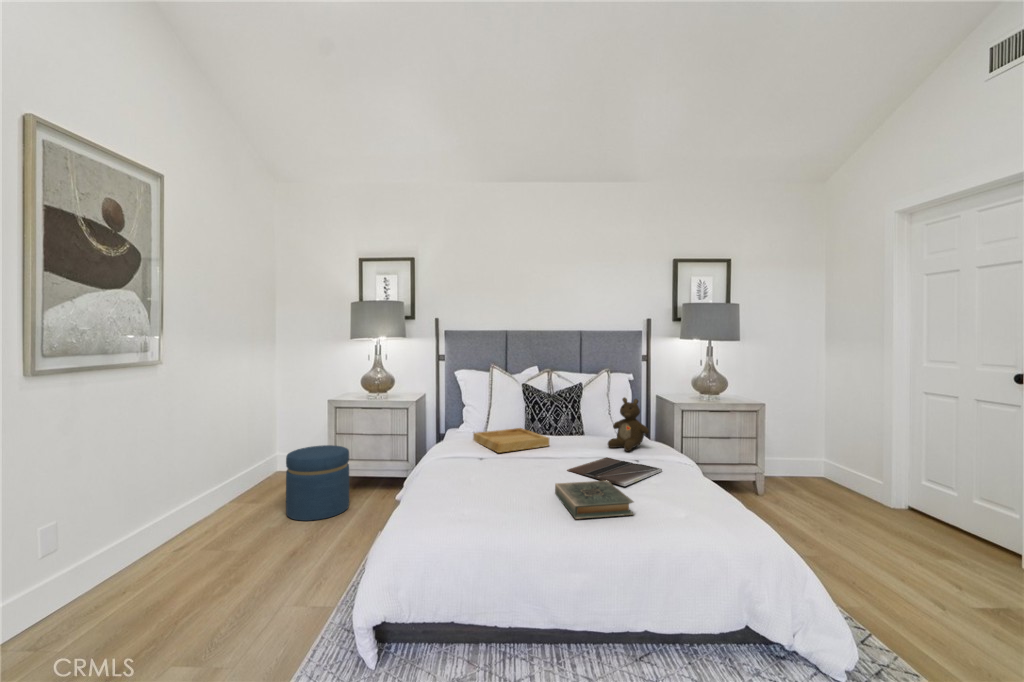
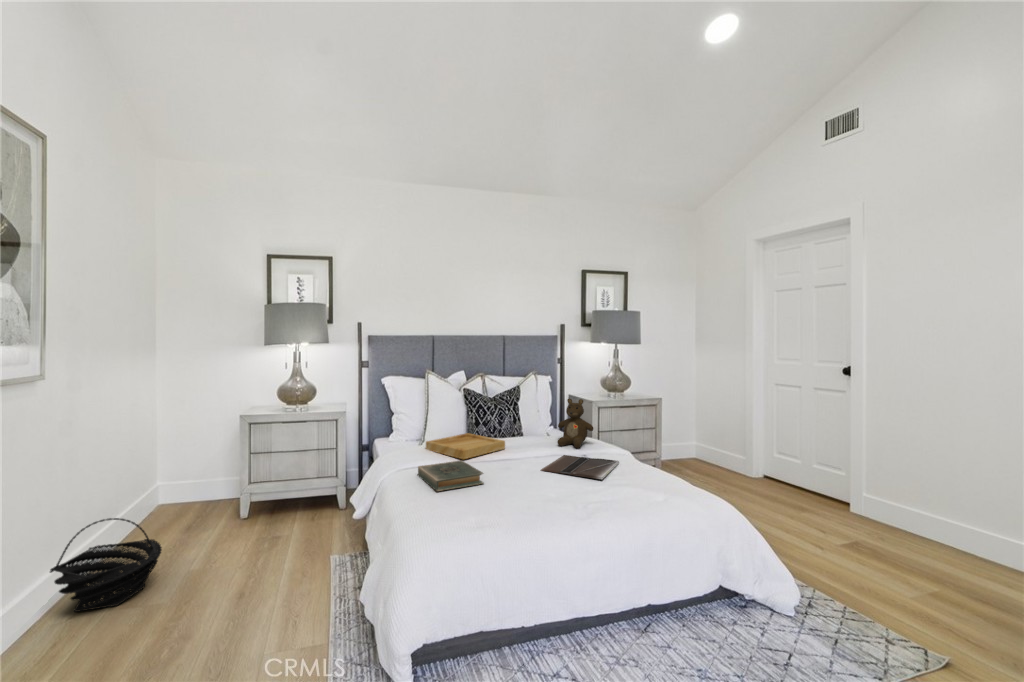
ottoman: present [286,445,349,521] -> none [196,468,275,559]
basket: none [174,475,253,545] -> present [50,518,162,612]
hardback book: present [555,481,633,519] -> present [418,460,483,491]

